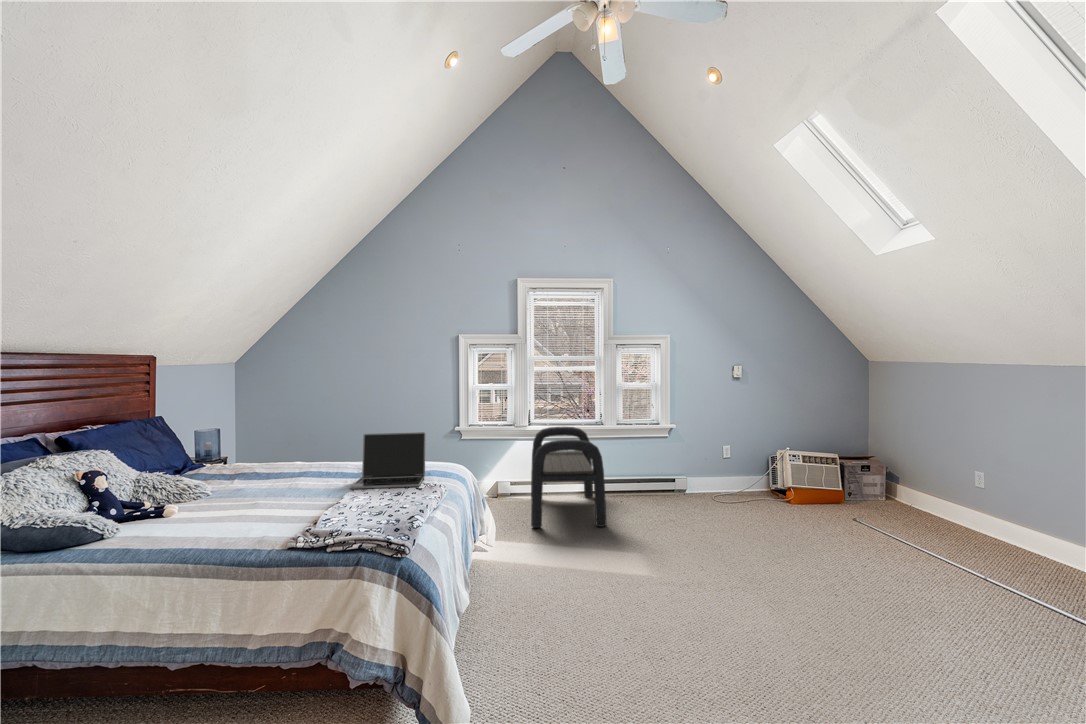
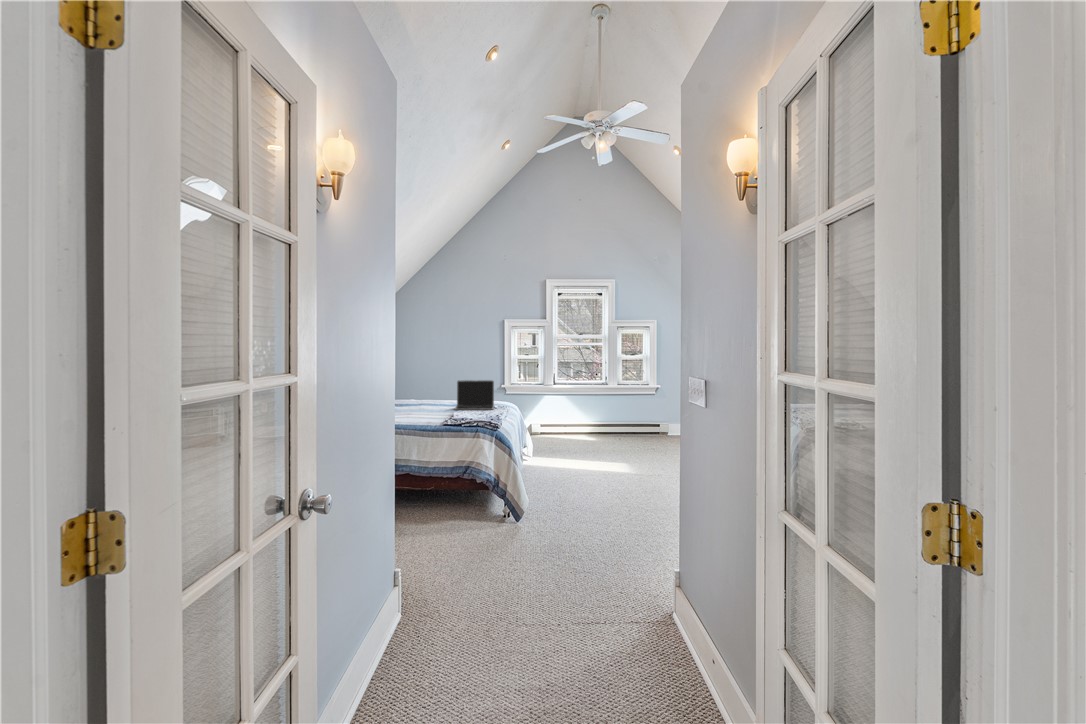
bench: present [531,427,607,528] -> none [556,386,607,450]

